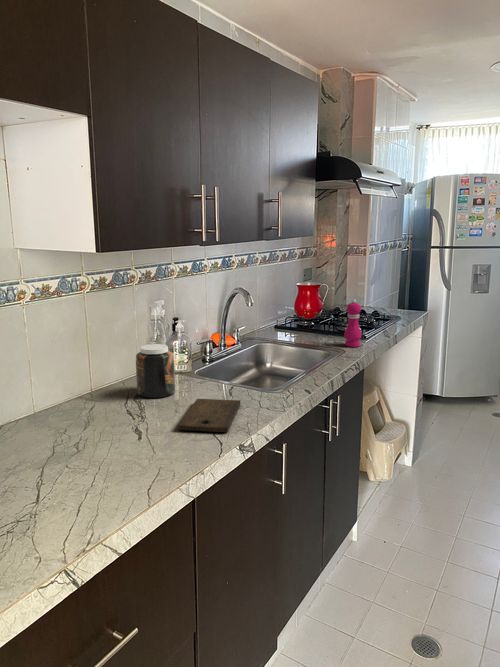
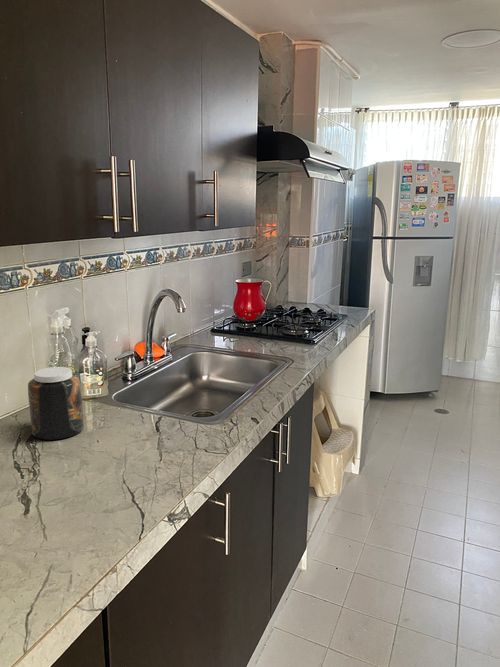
pepper mill: present [344,299,361,347] -> none [292,299,312,355]
cutting board: present [178,399,240,432] -> none [81,440,169,495]

